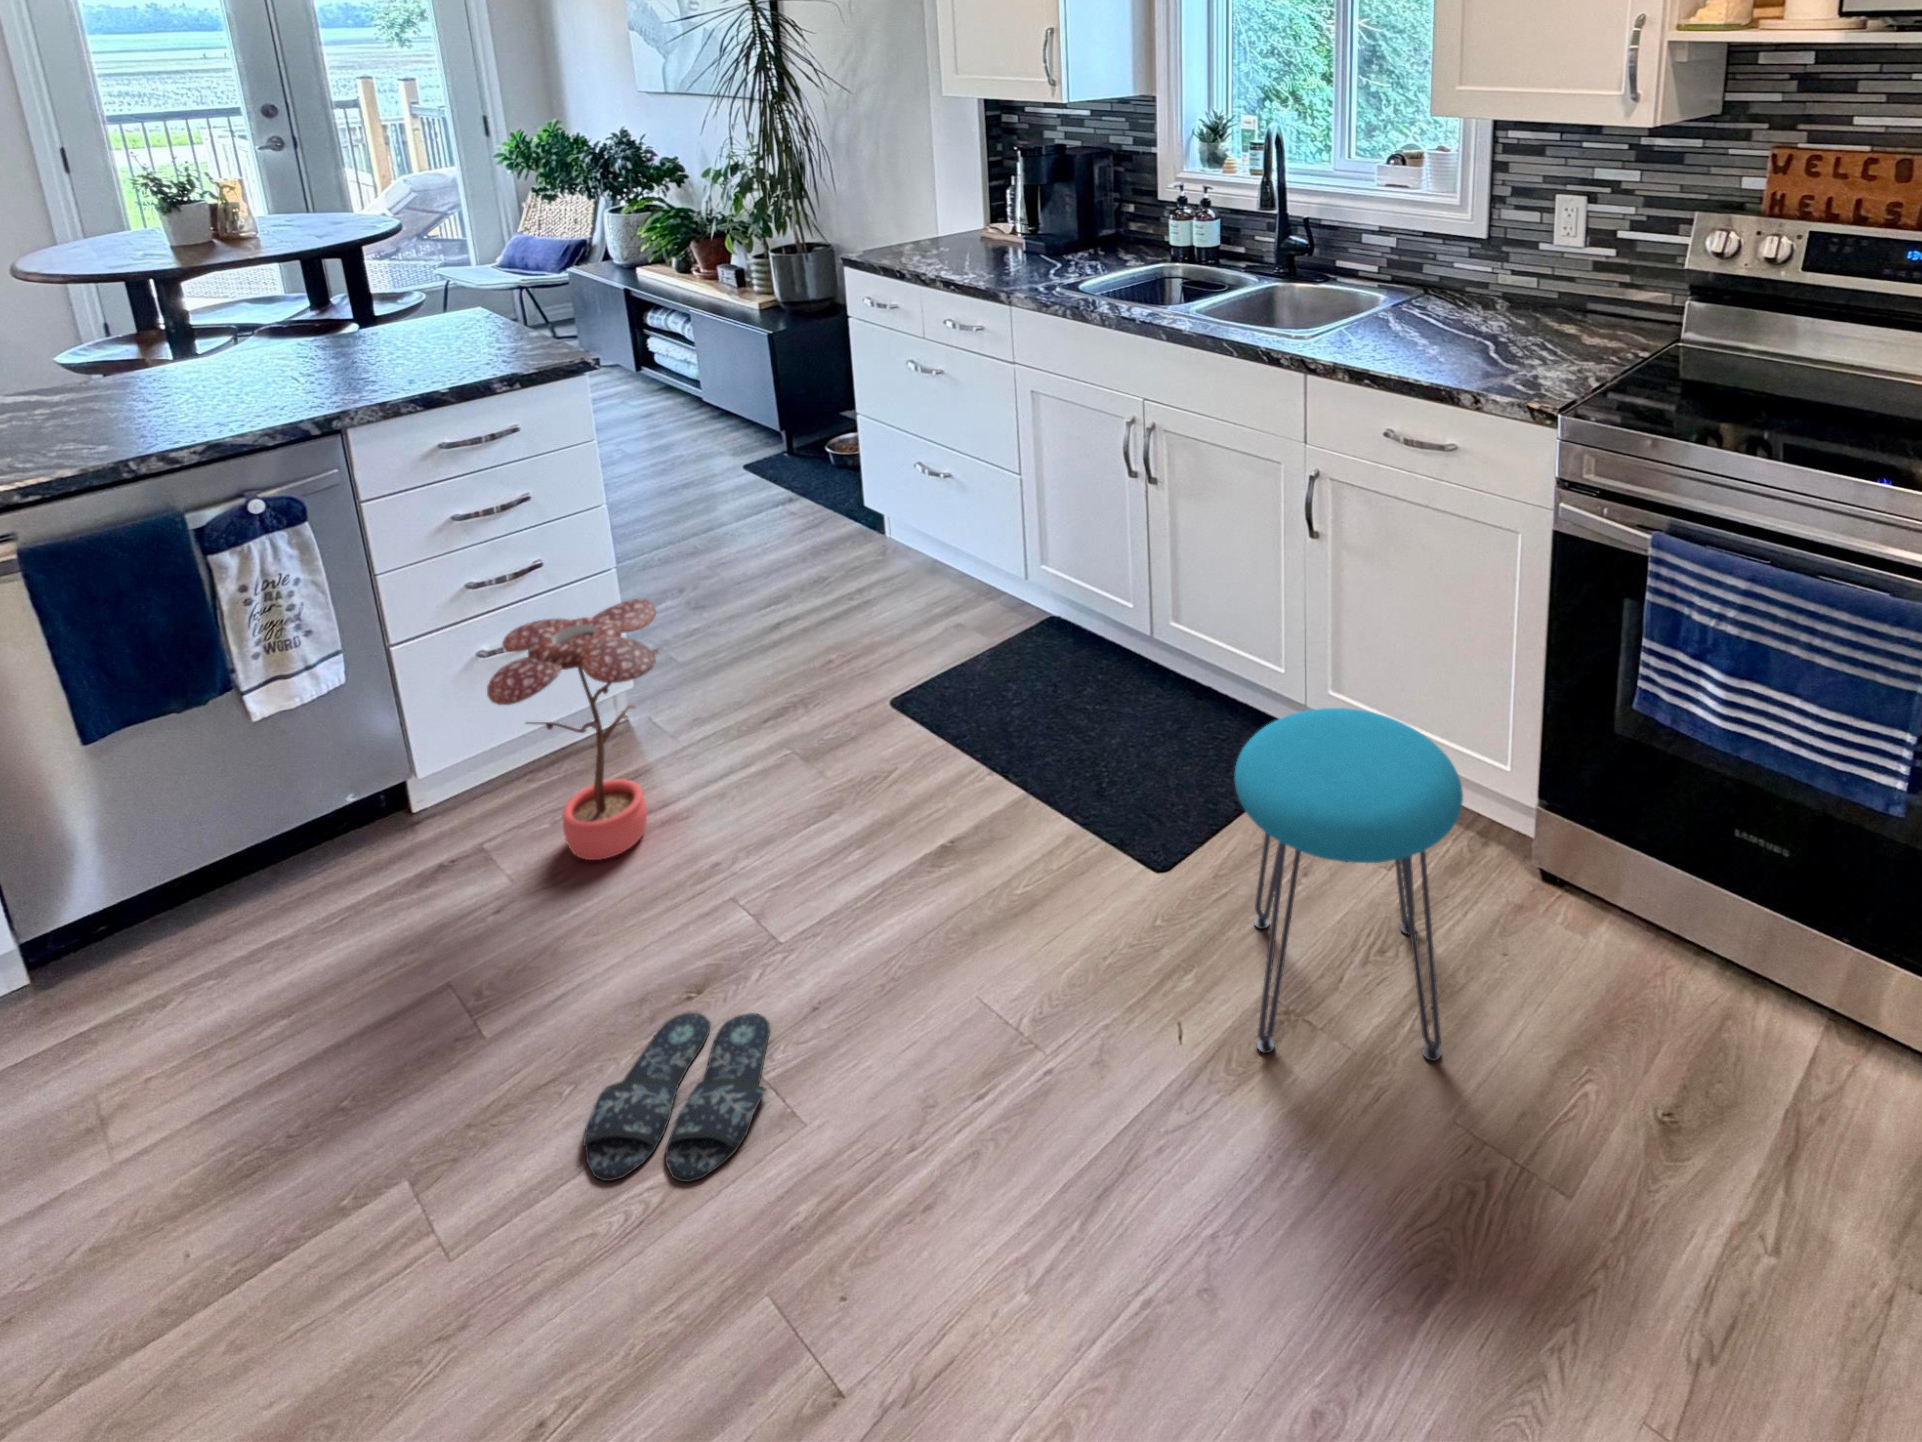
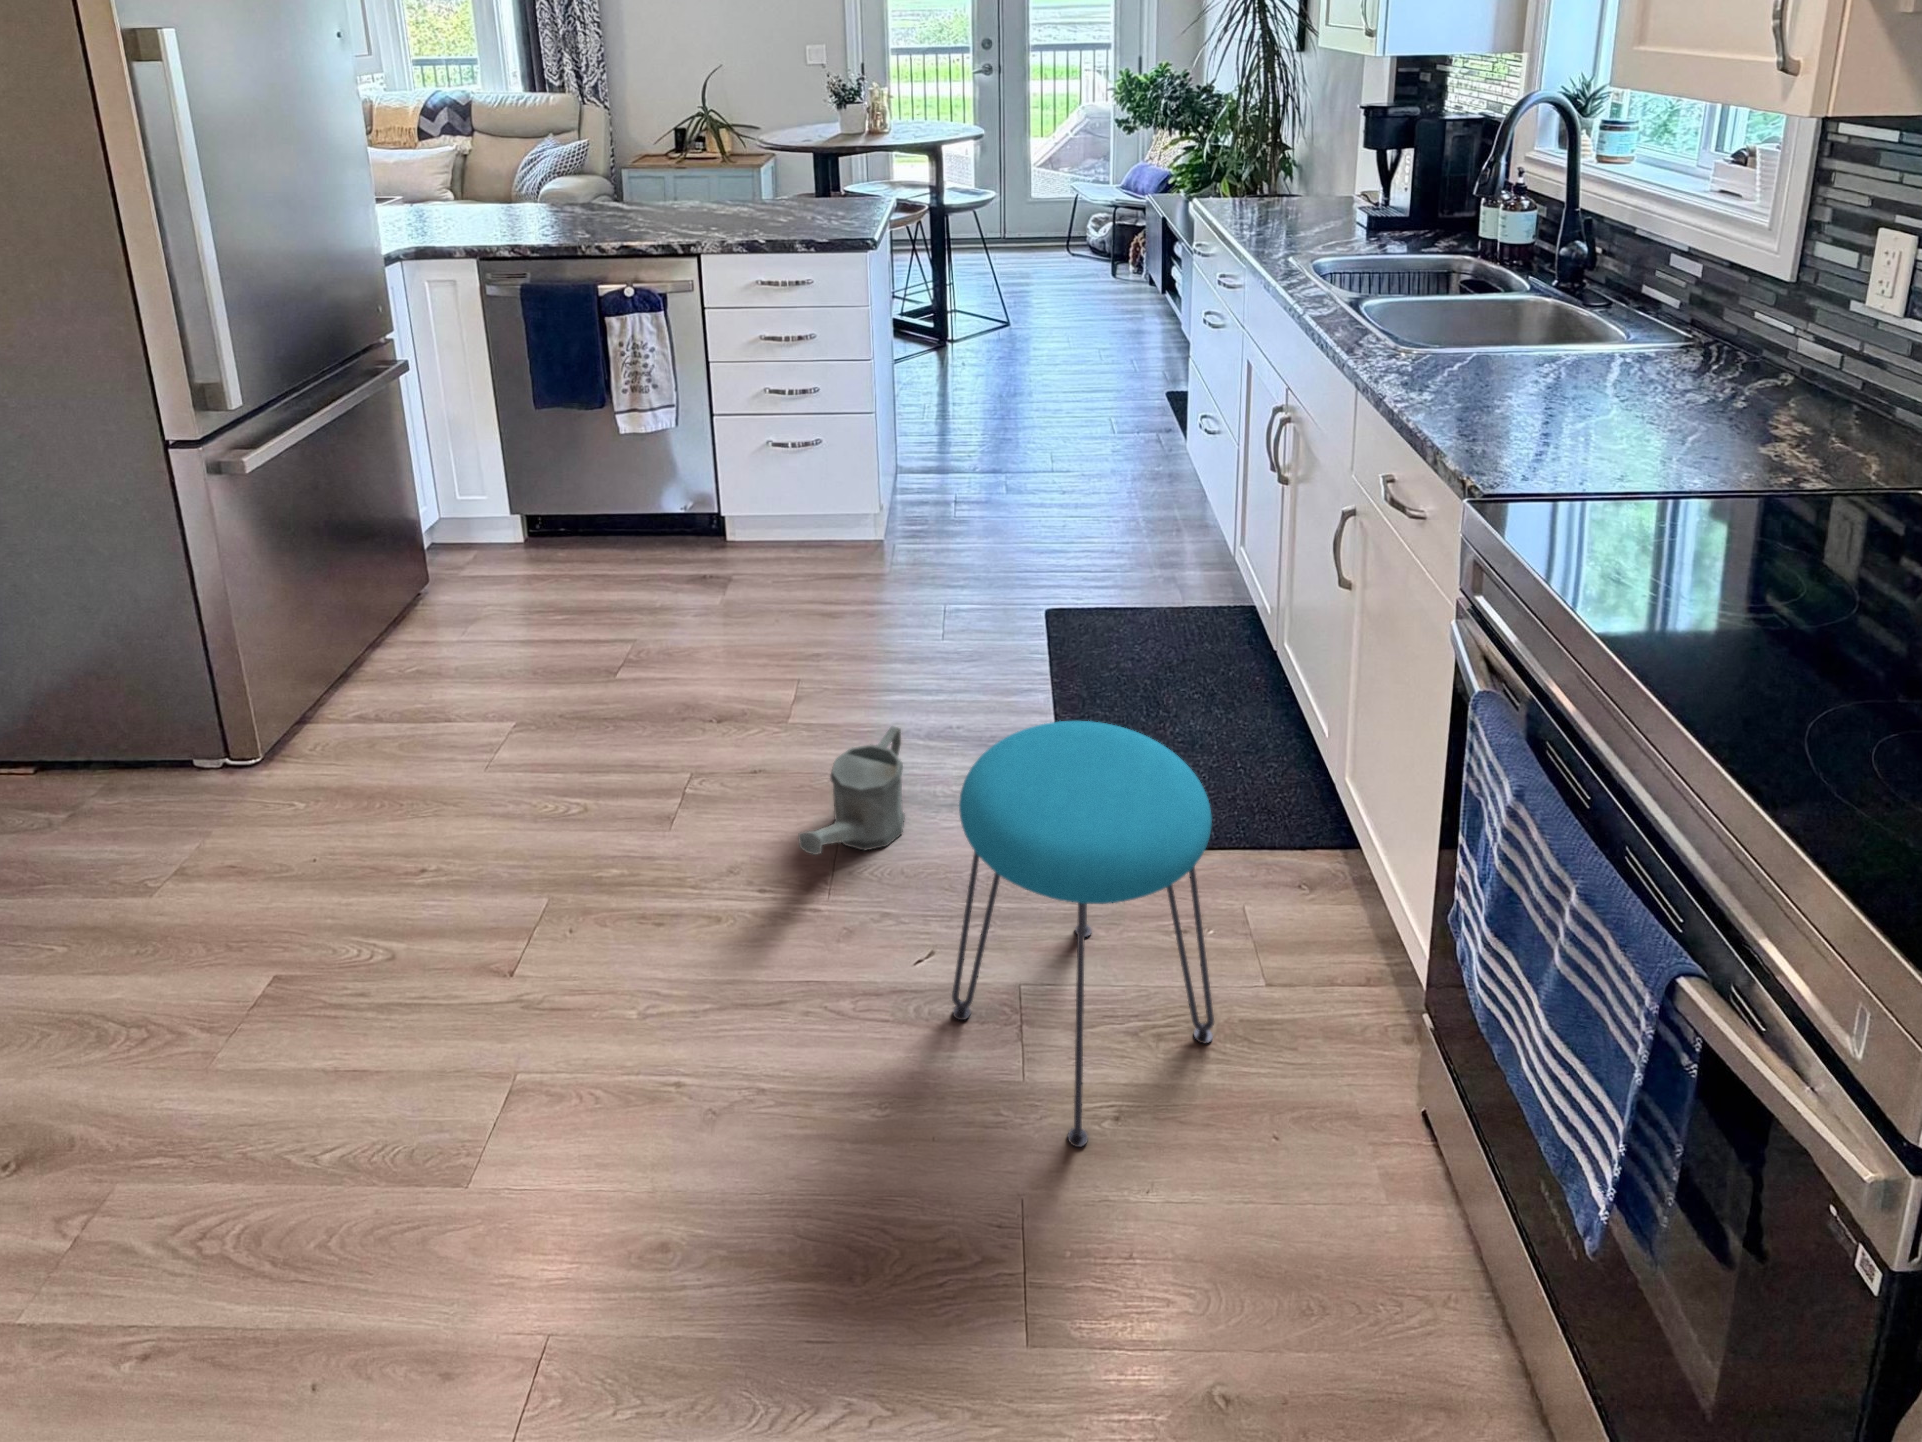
potted plant: present [487,599,658,860] -> none [700,422,842,610]
watering can: none [961,861,1062,1018] -> present [798,727,905,855]
slippers: present [583,1013,770,1182] -> none [571,718,726,812]

